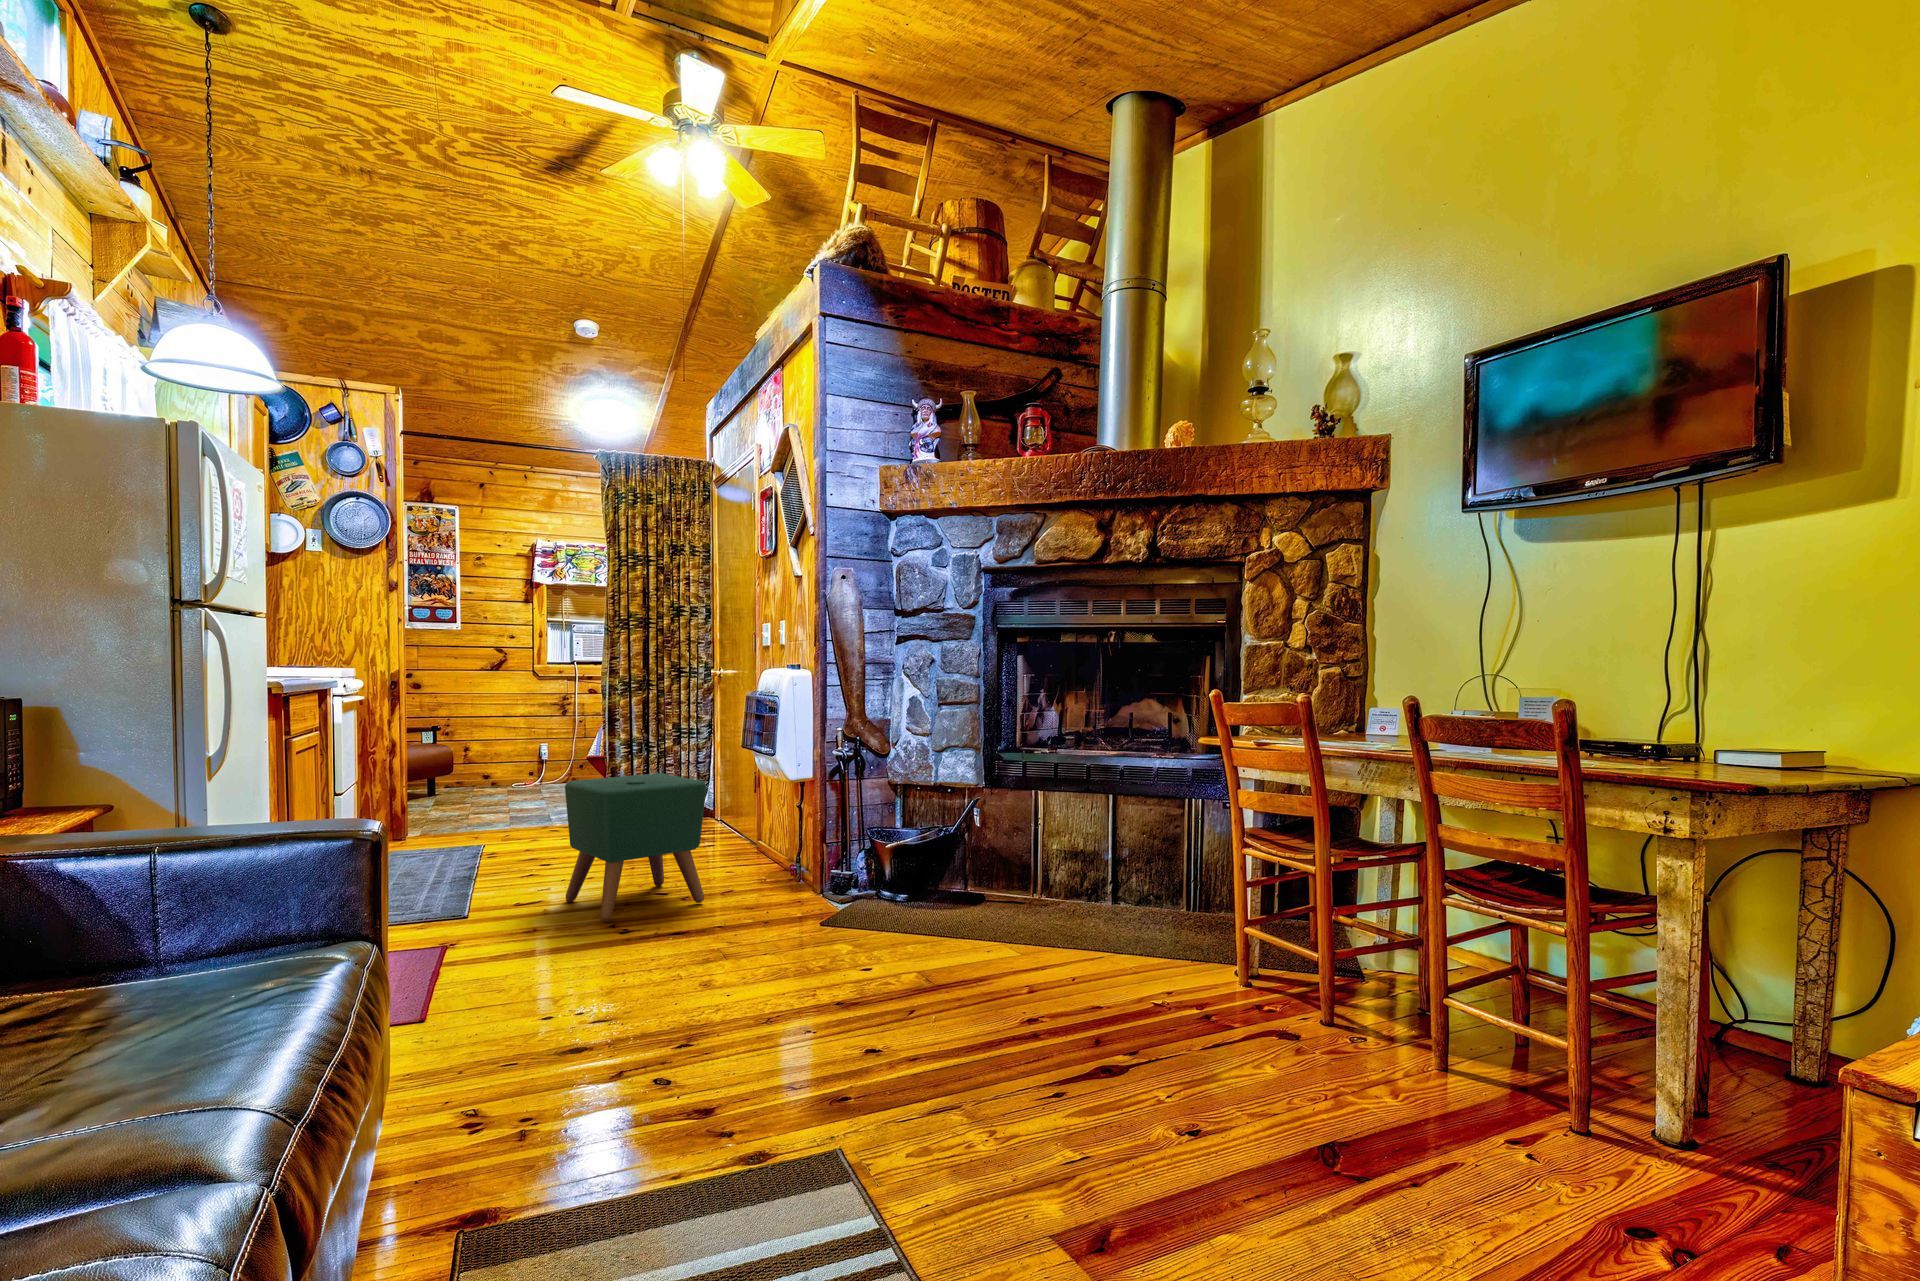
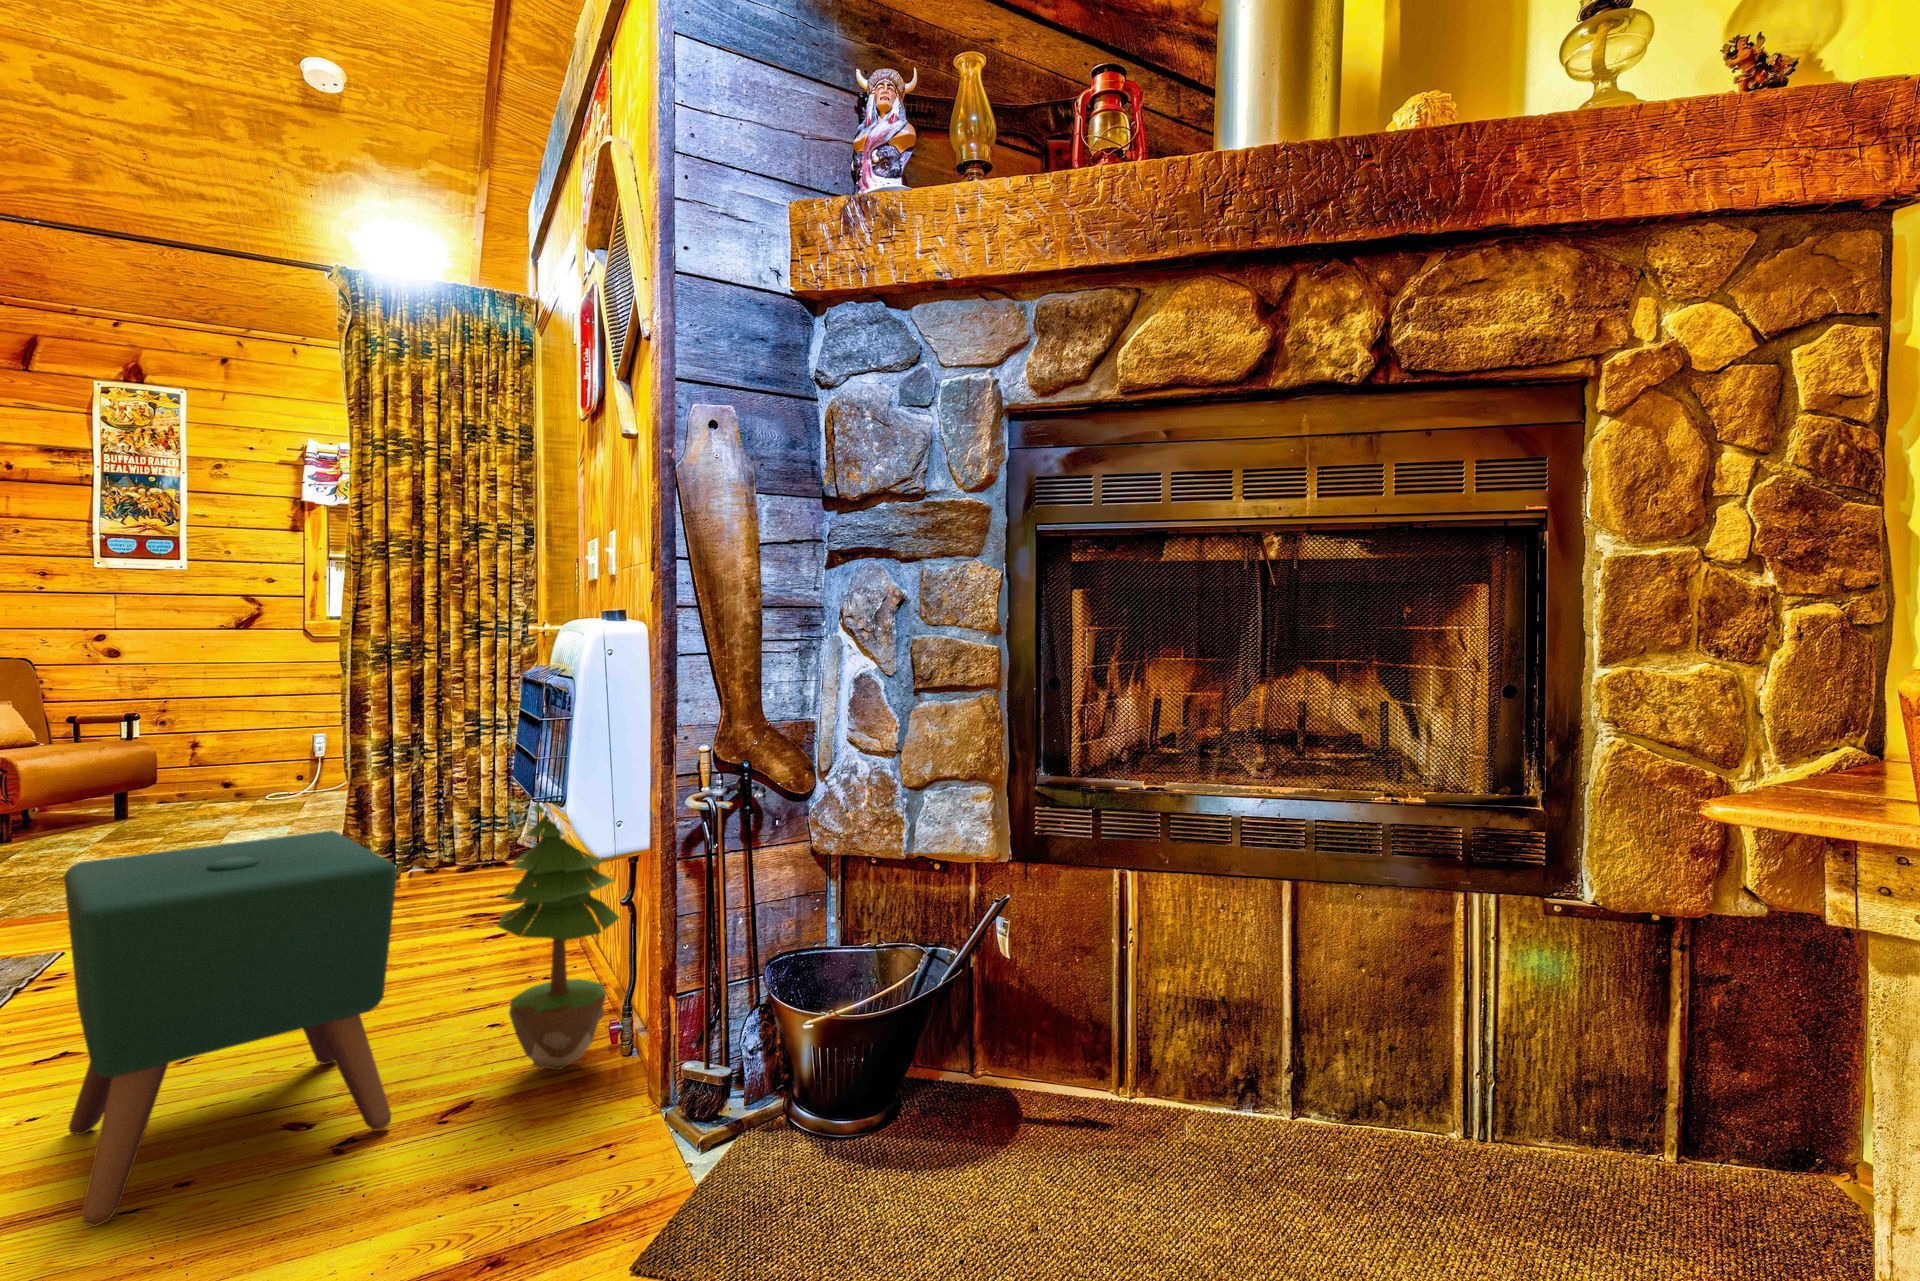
potted tree: none [743,736,798,890] -> present [497,804,619,1070]

